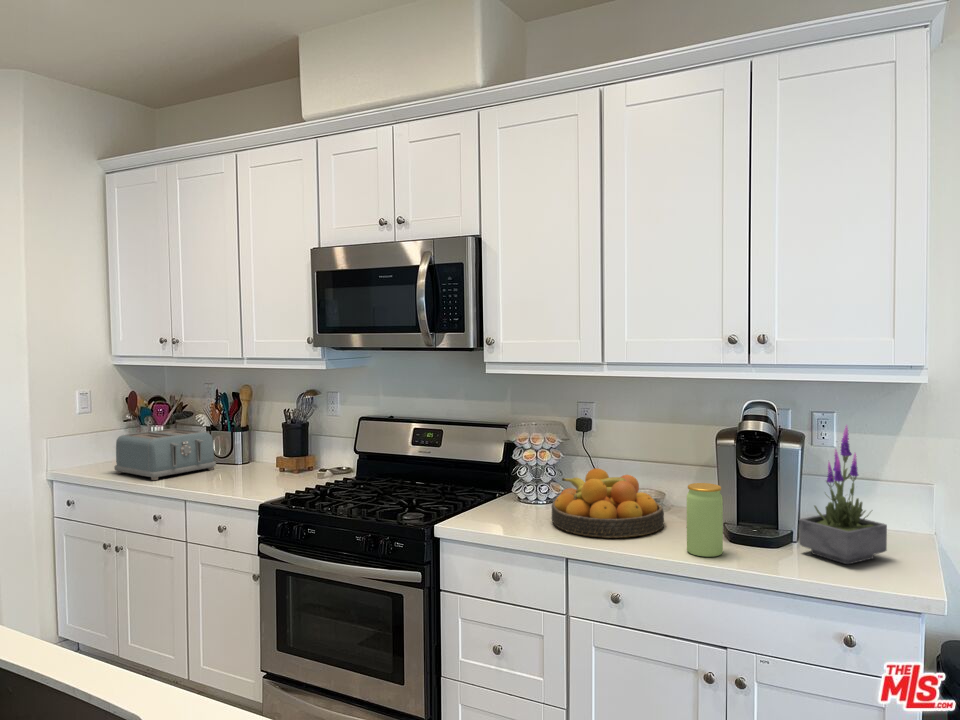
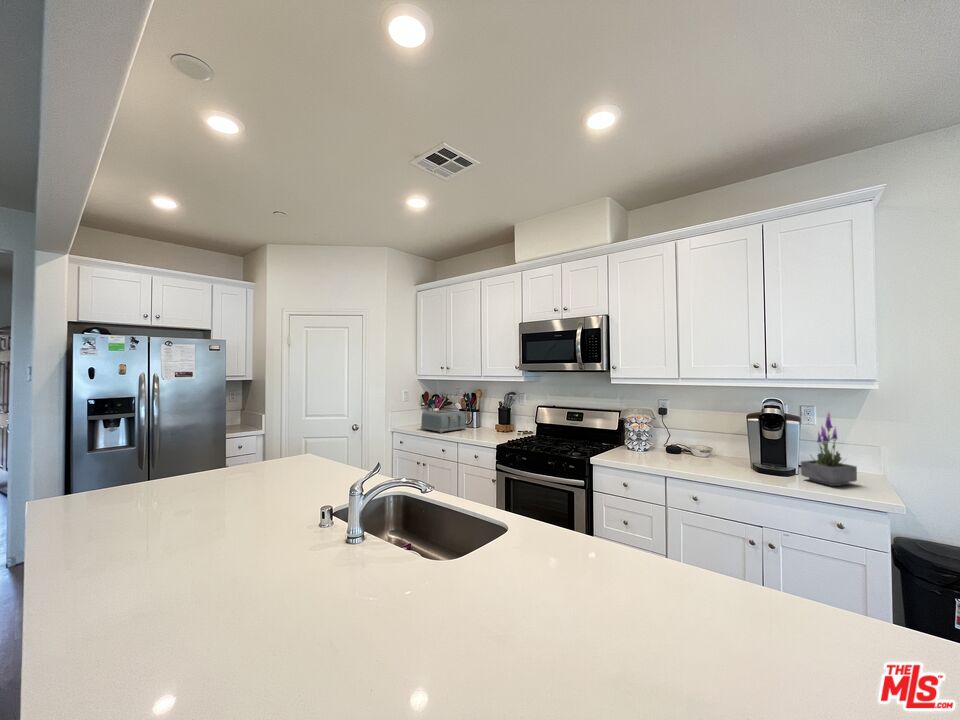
fruit bowl: present [552,468,664,538] -> none [651,433,716,468]
jar: present [687,483,723,557] -> none [733,440,755,478]

